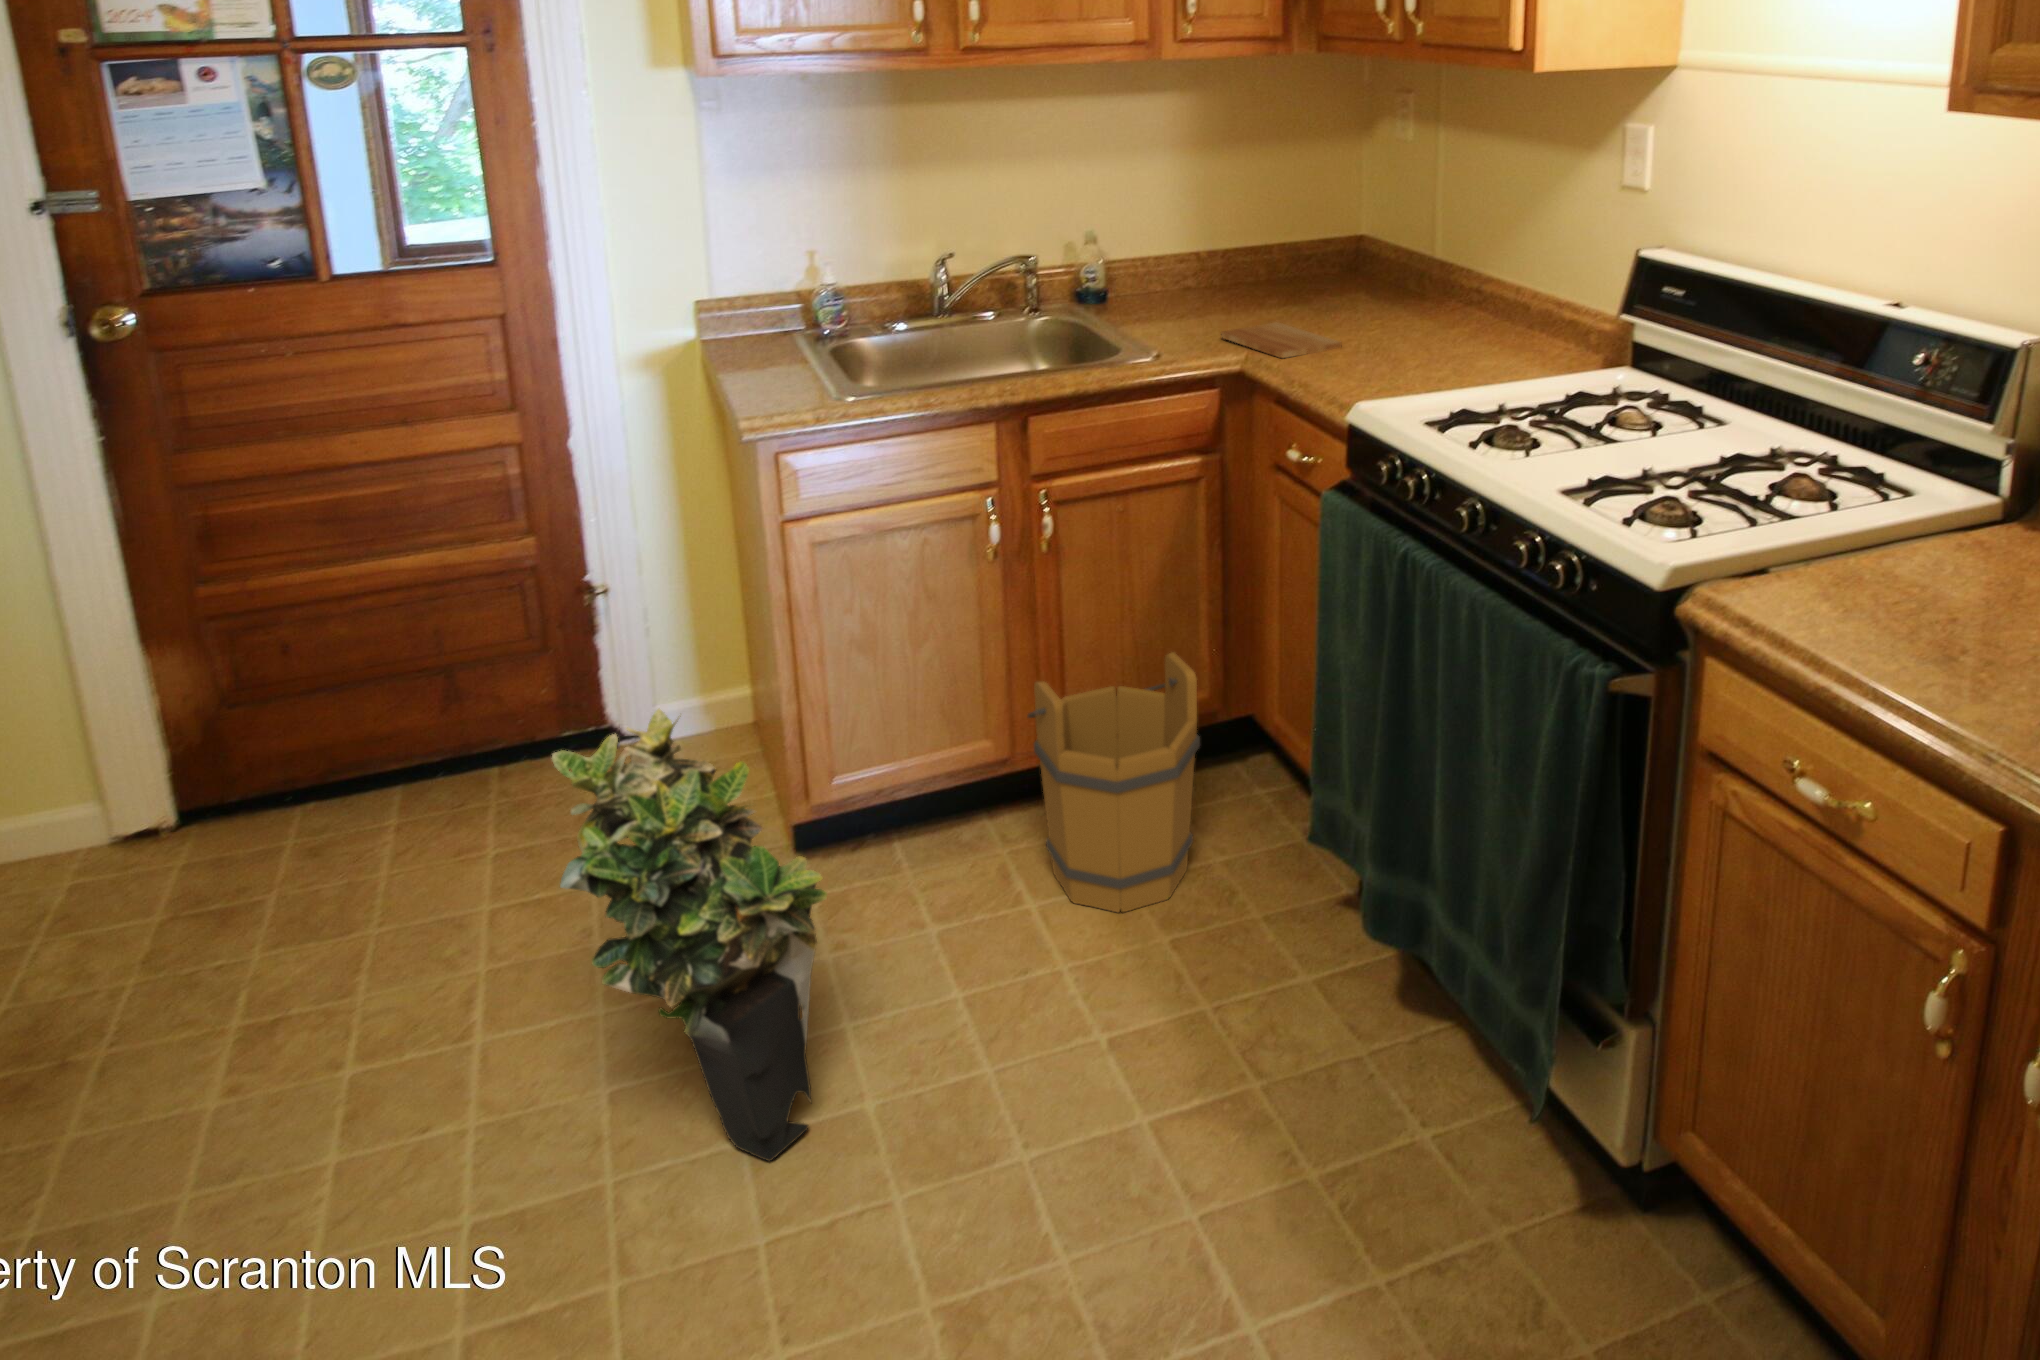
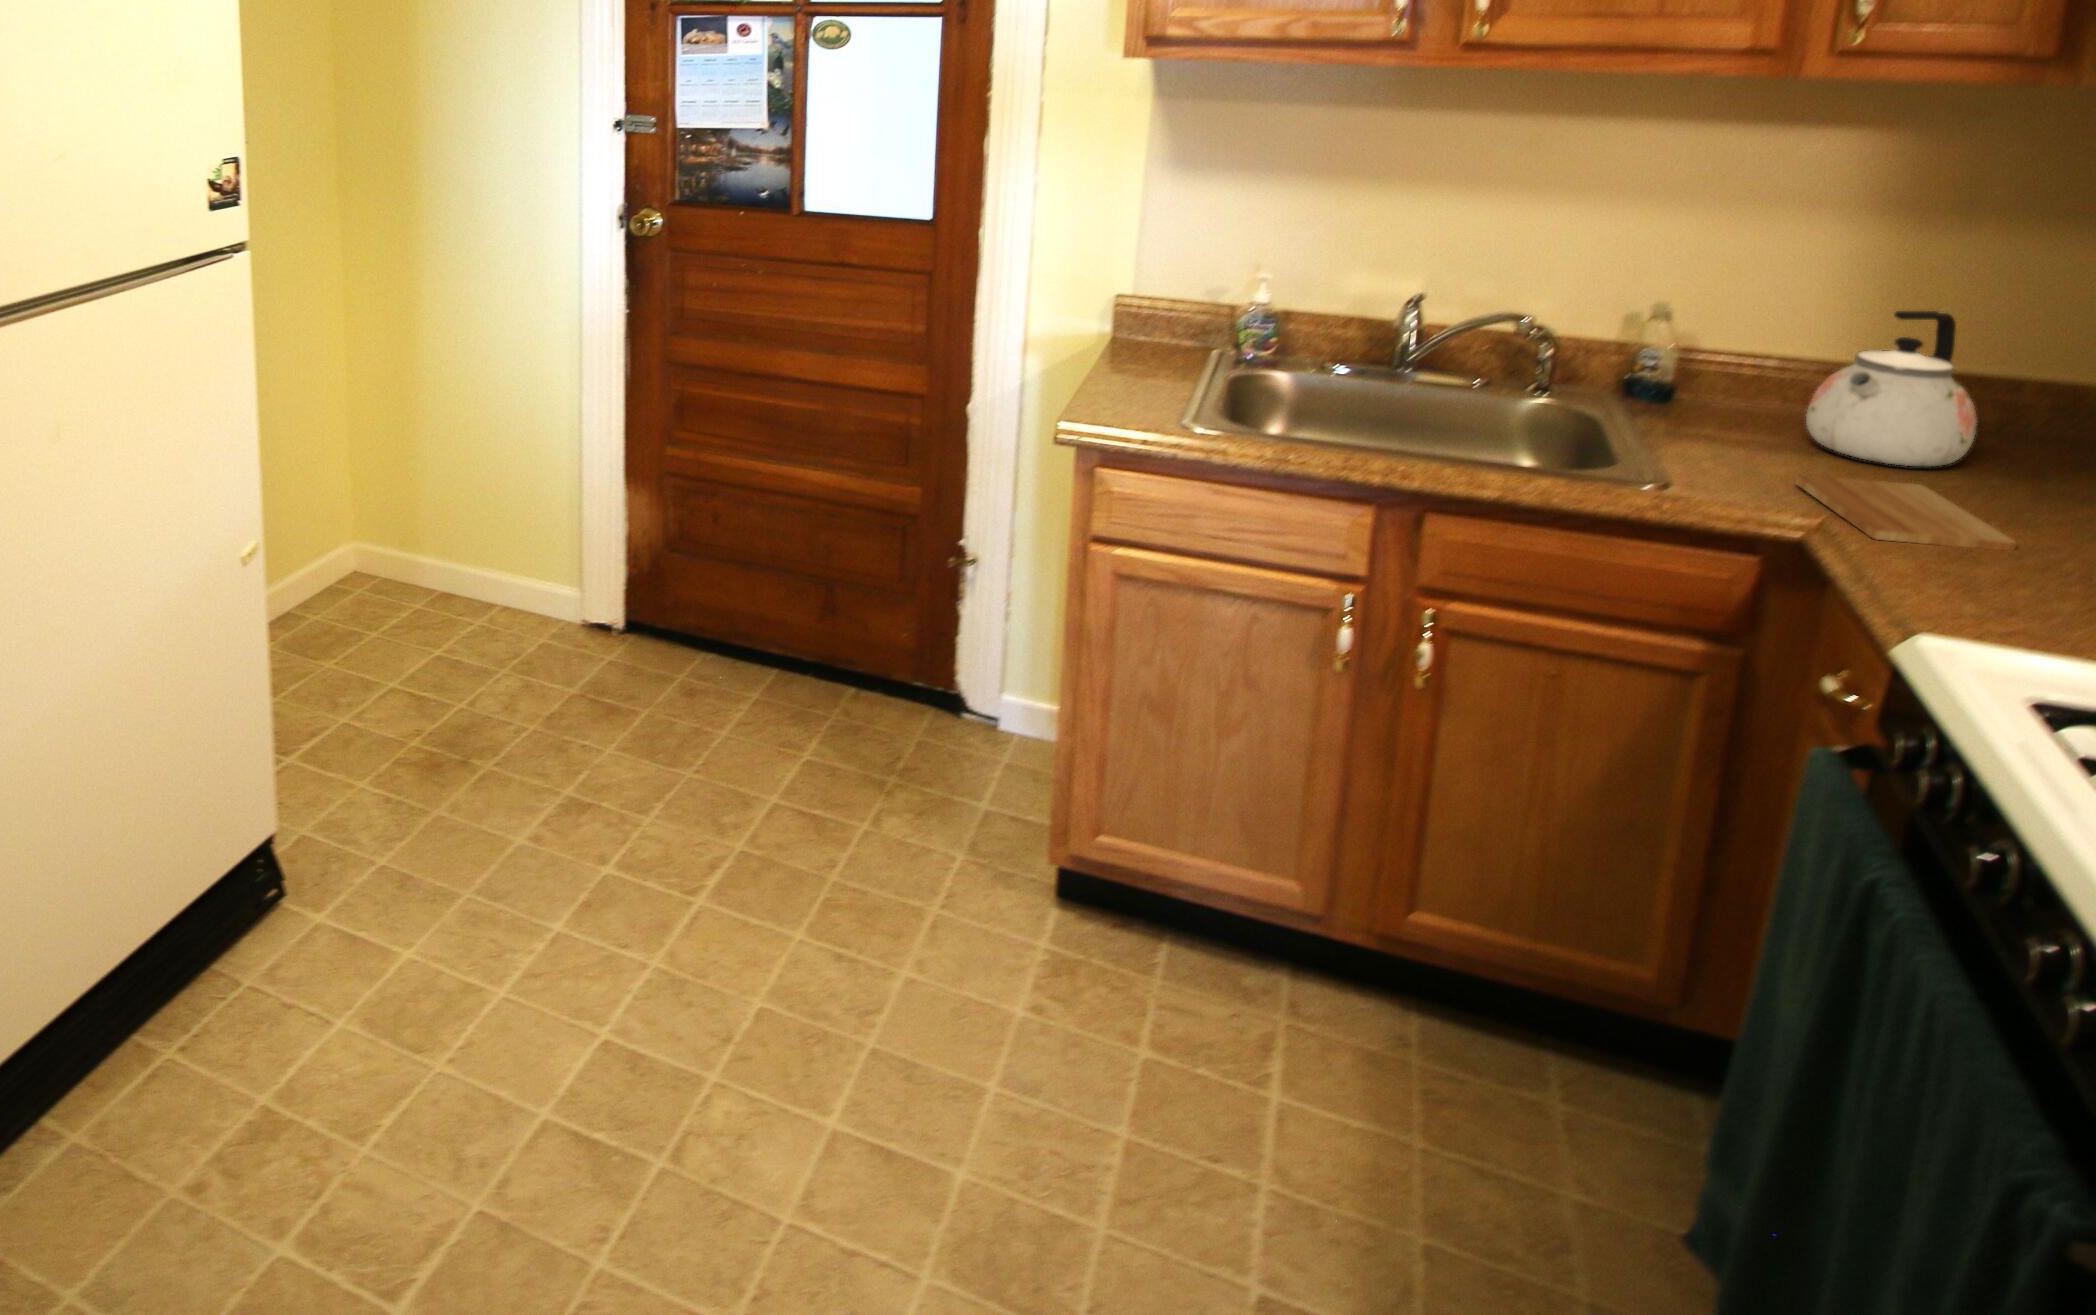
kettle: none [1200,212,1285,316] -> present [1806,311,1977,466]
bucket: present [1028,652,1200,912] -> none [1308,830,1568,1175]
potted plant: present [552,709,827,1161] -> none [716,687,971,1163]

